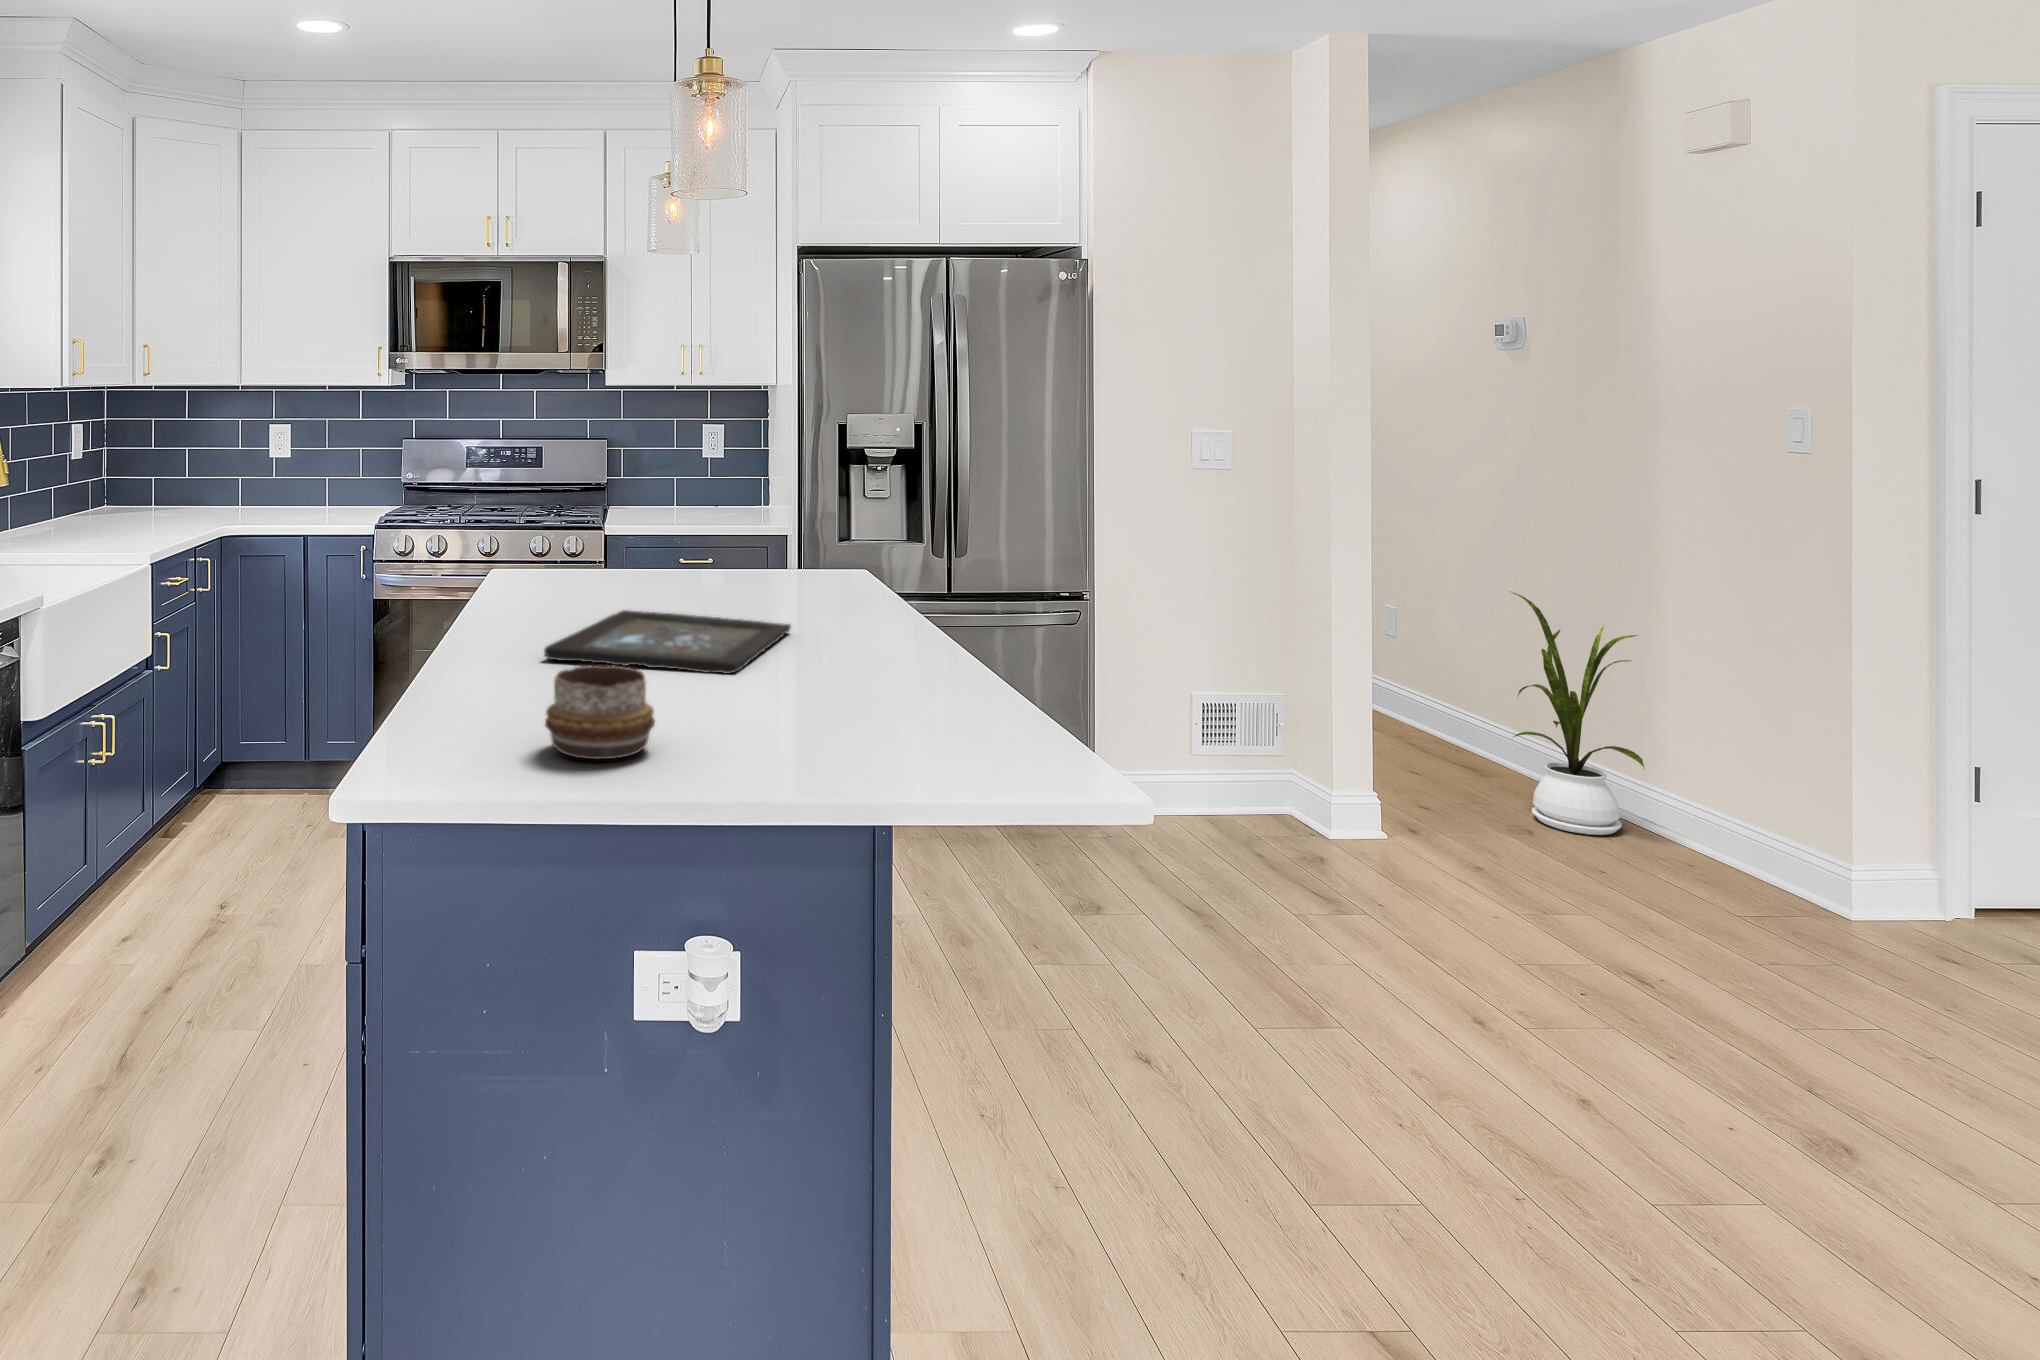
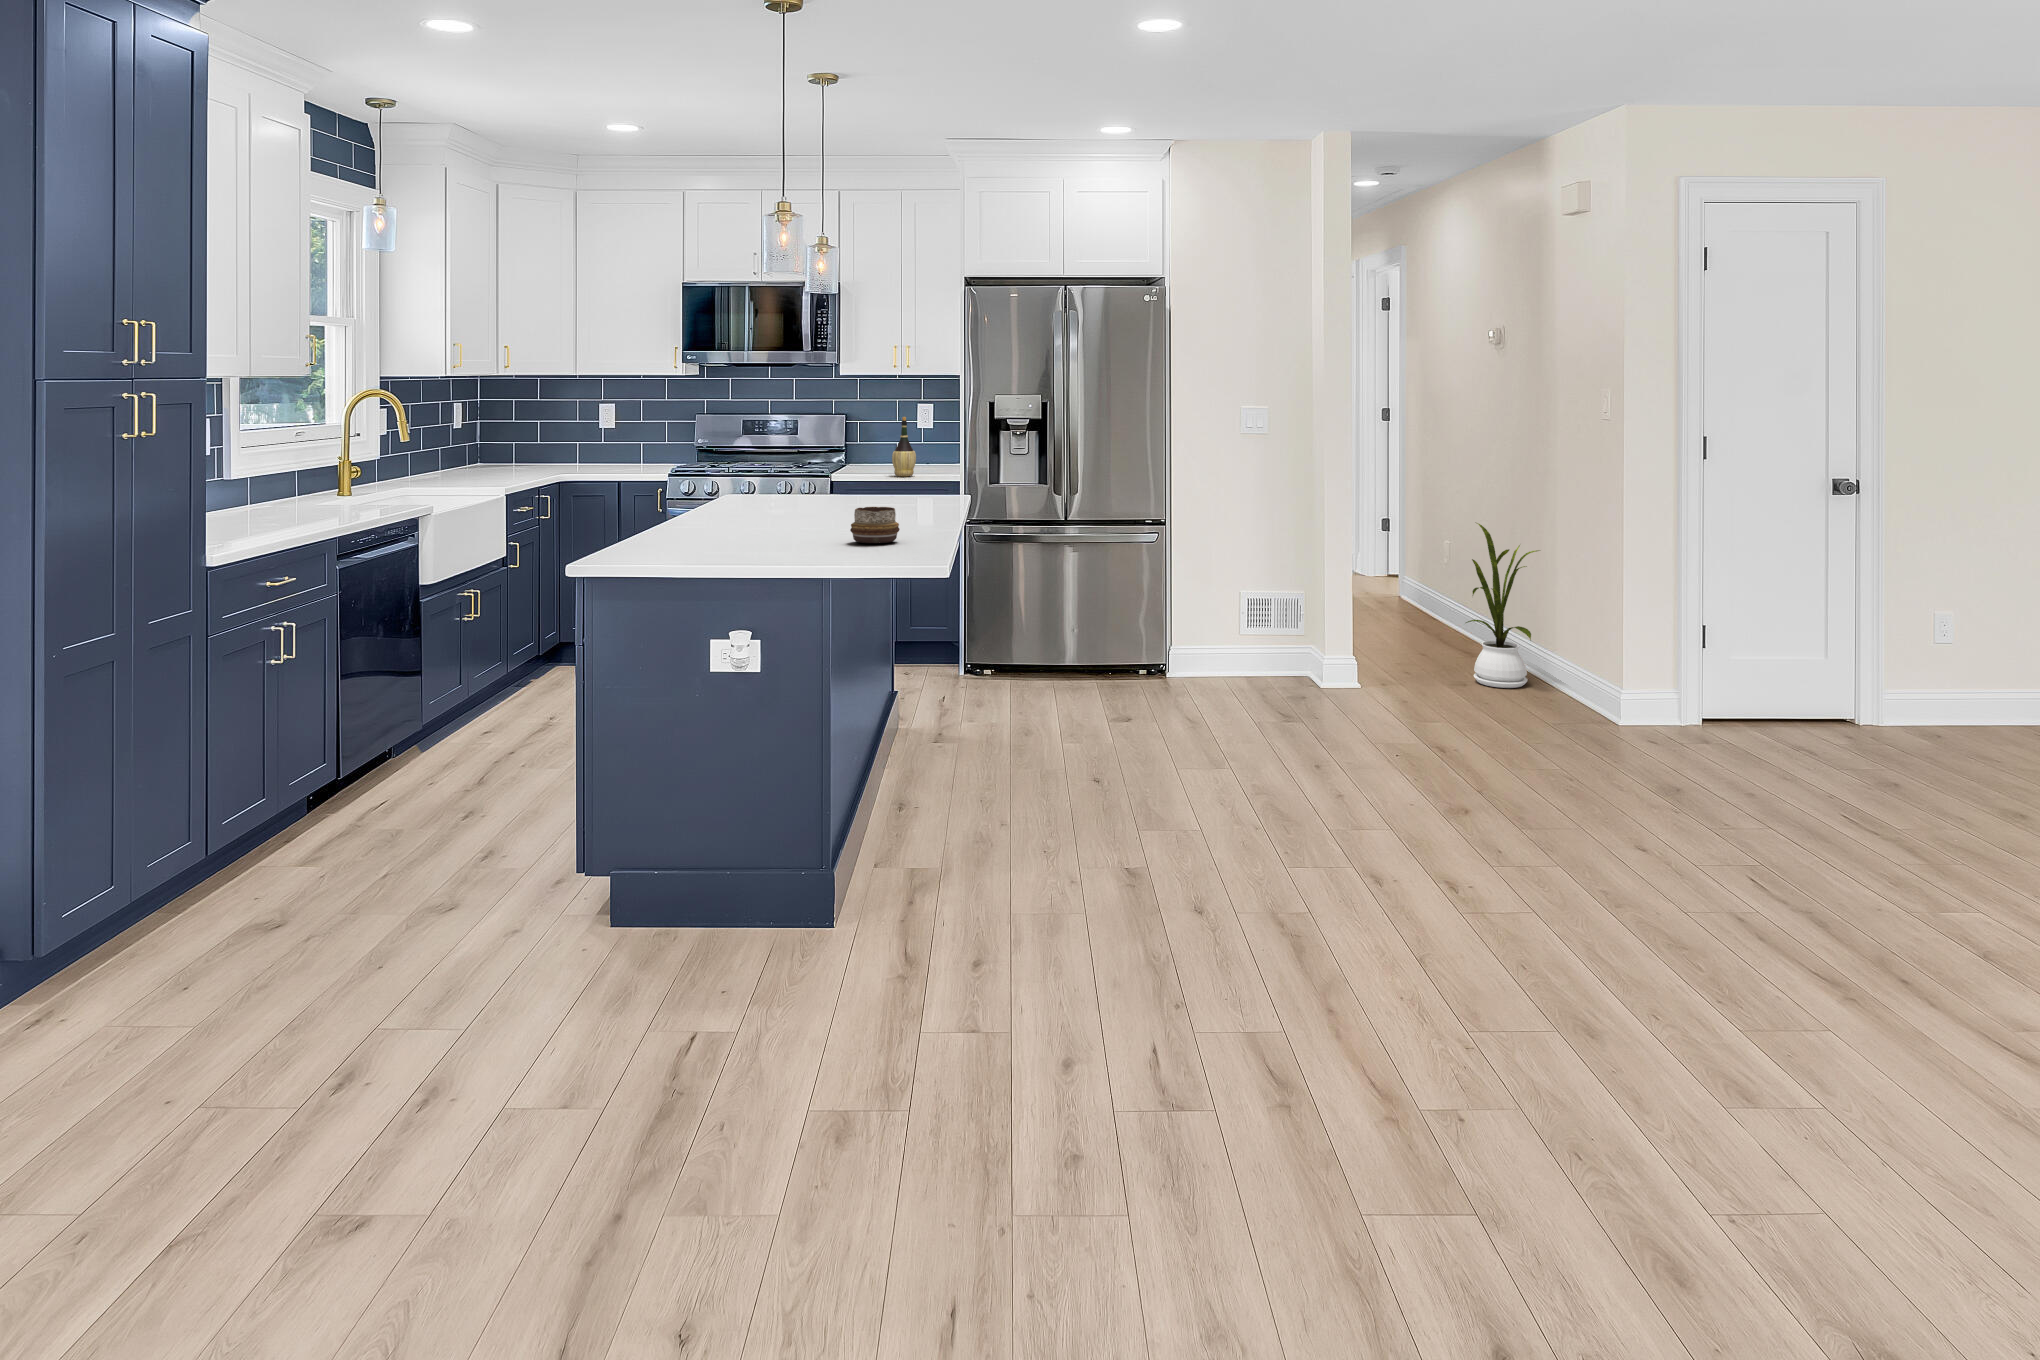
wine bottle: none [677,444,710,526] -> present [892,417,916,477]
tray: present [544,610,791,674] -> none [704,510,860,534]
decorative bowl: present [545,665,655,759] -> present [850,507,900,543]

